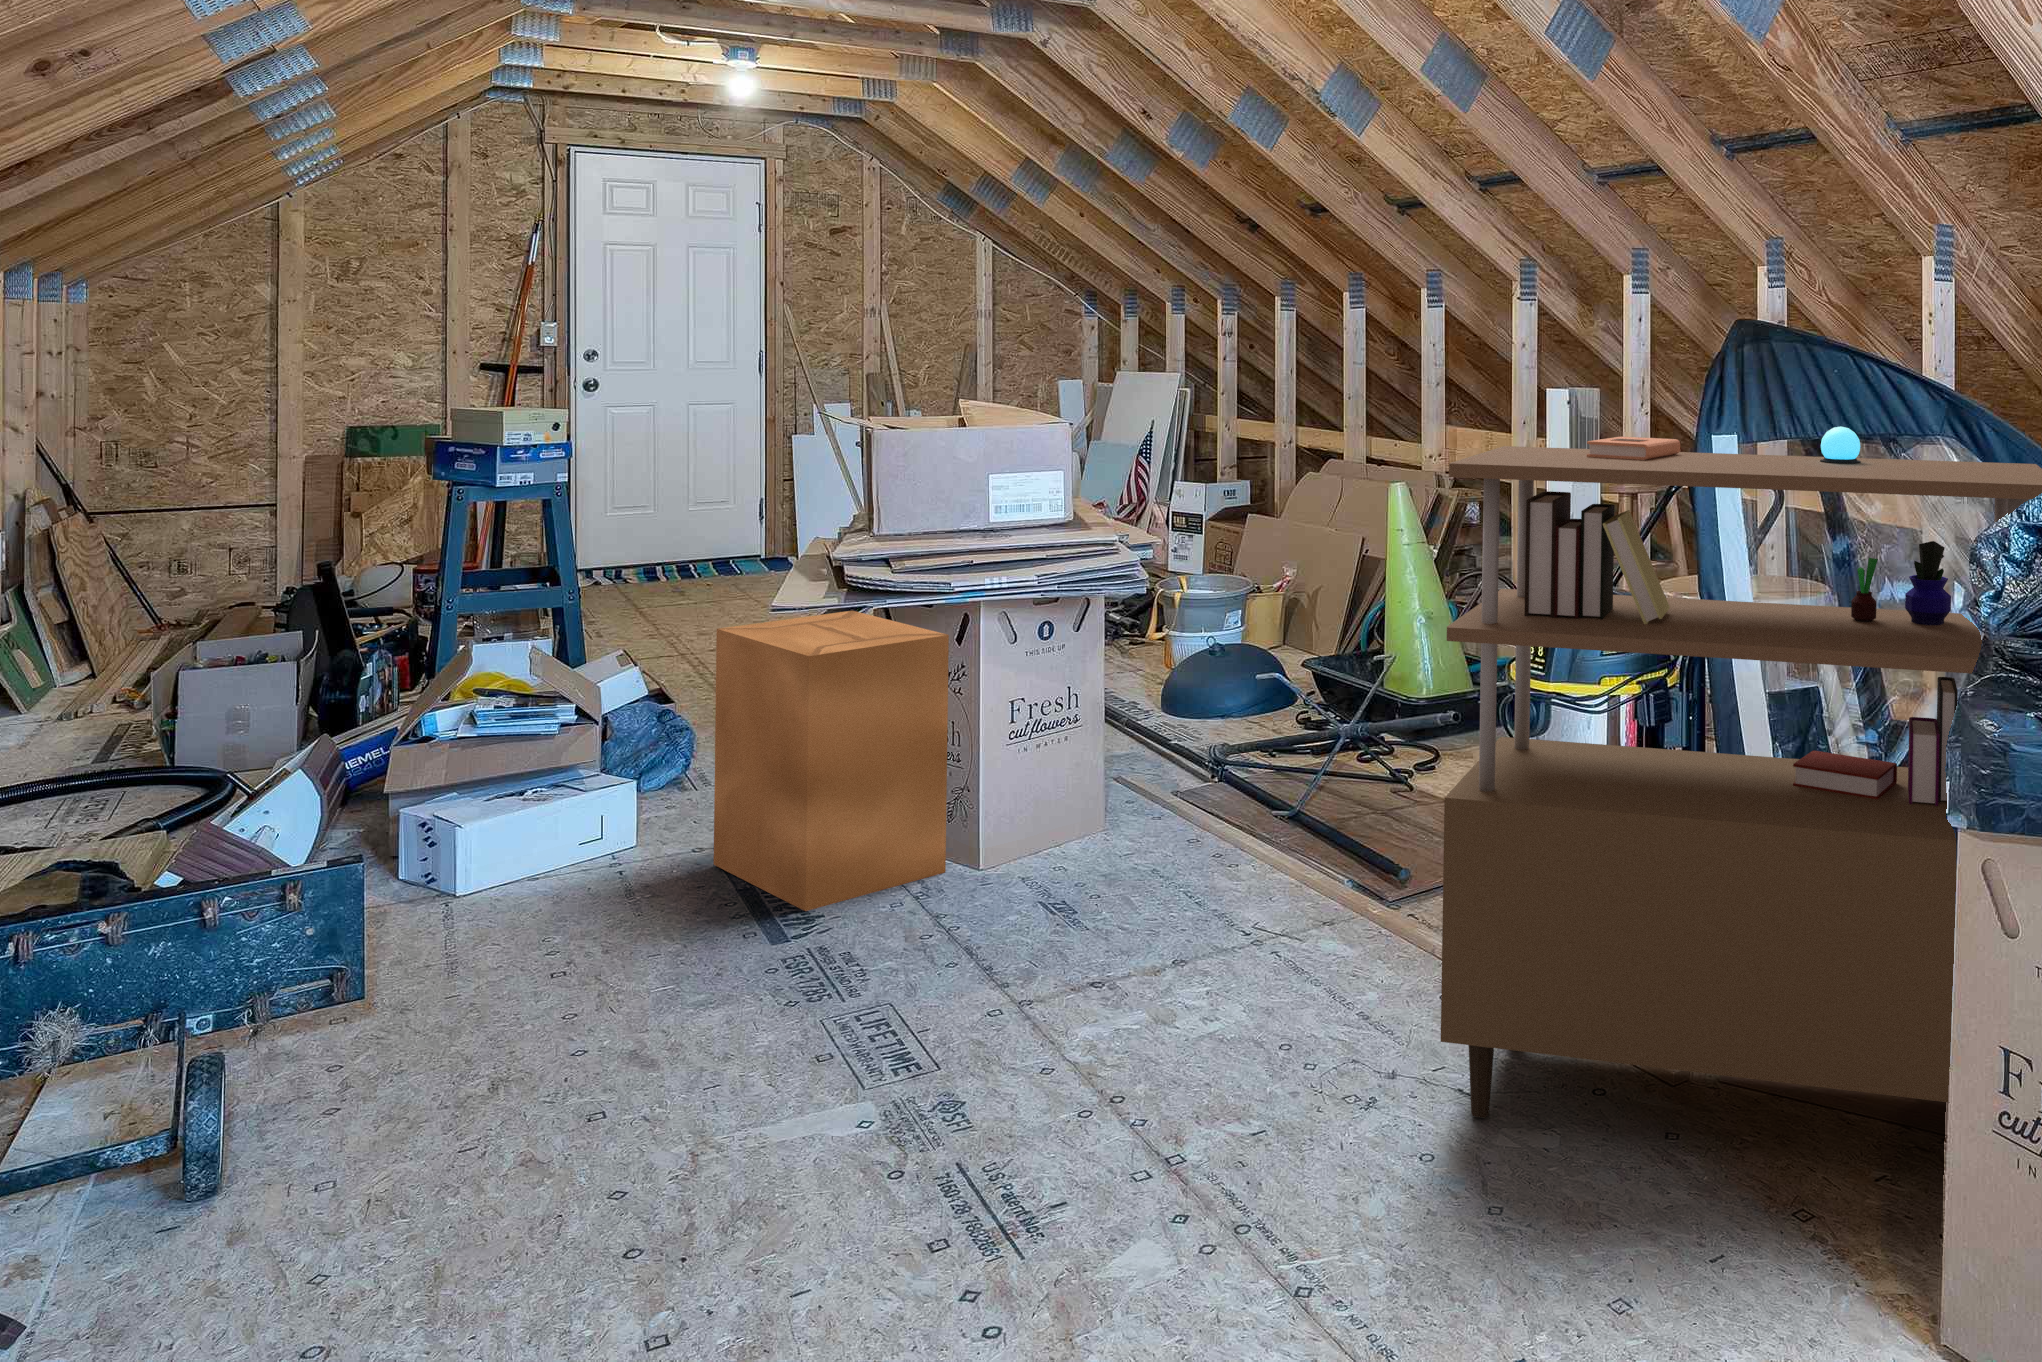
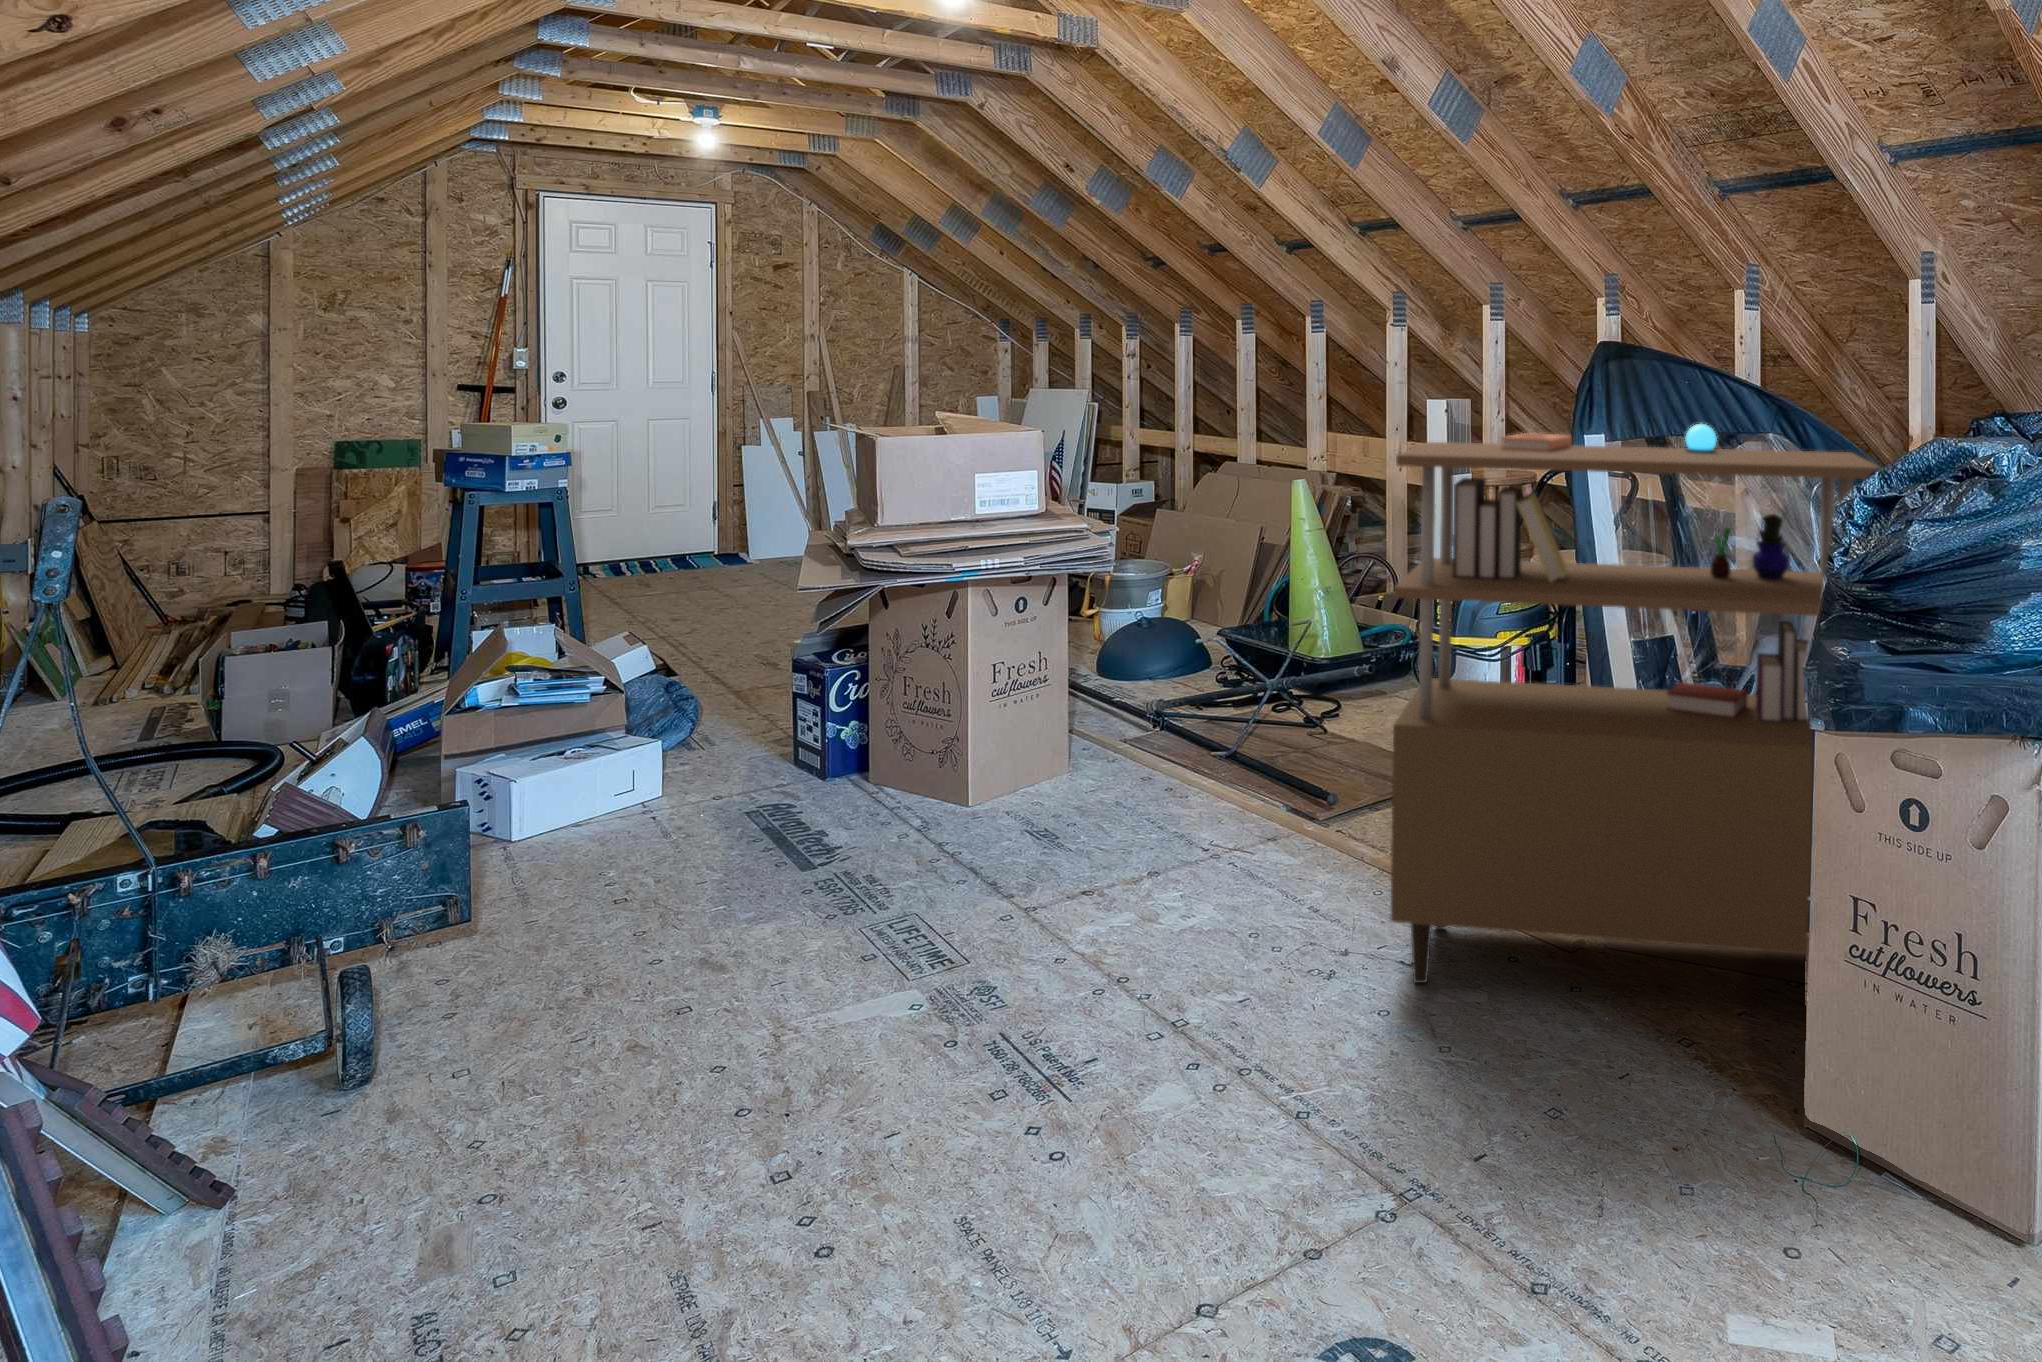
cardboard box: present [714,611,949,911] -> none [733,588,940,842]

